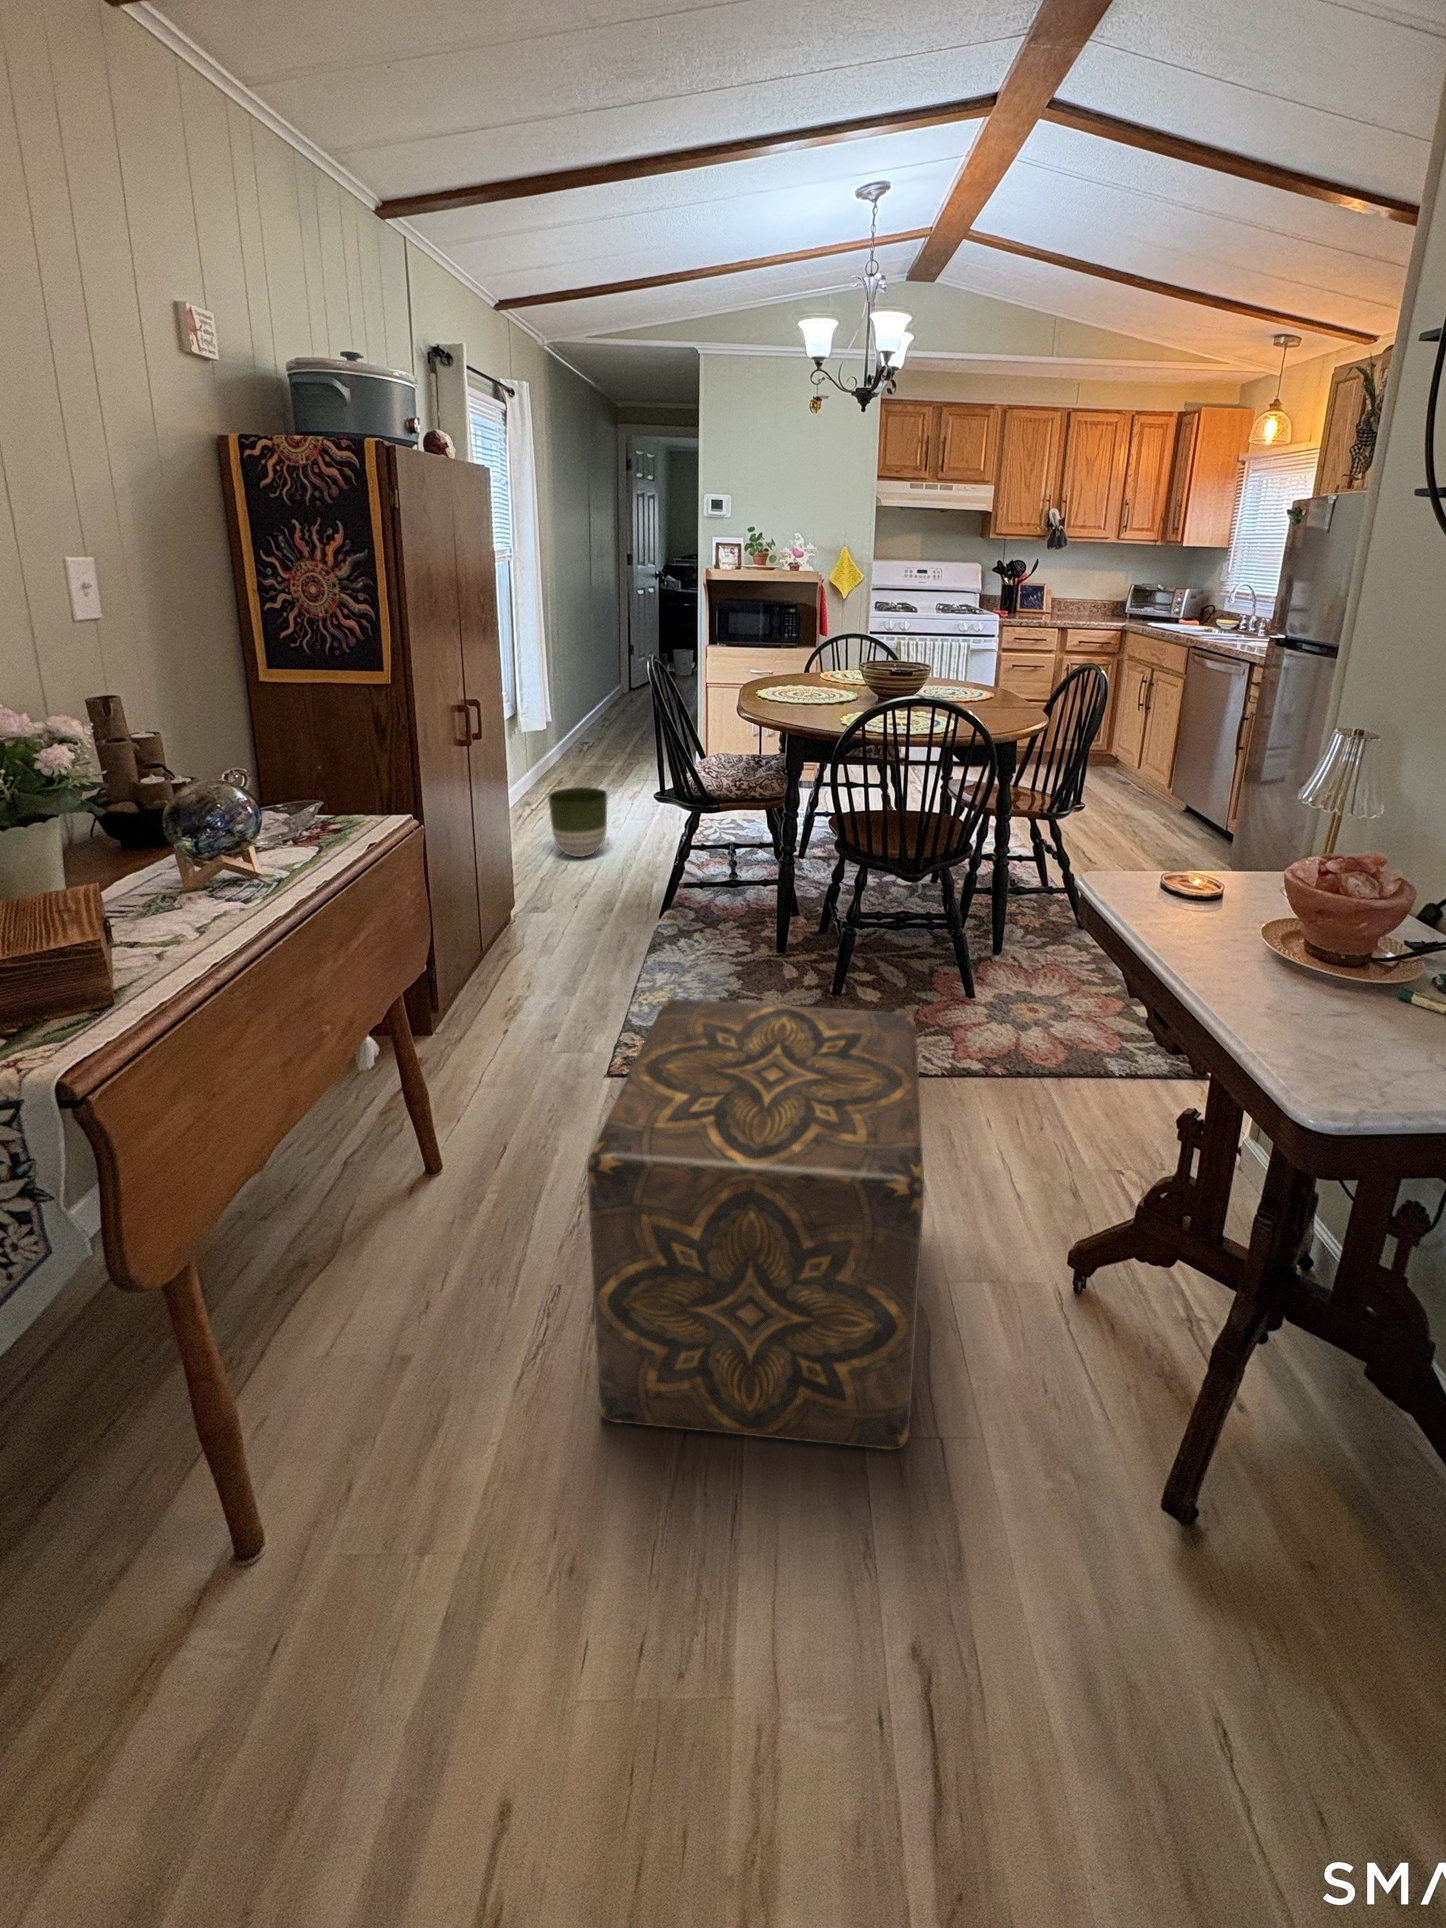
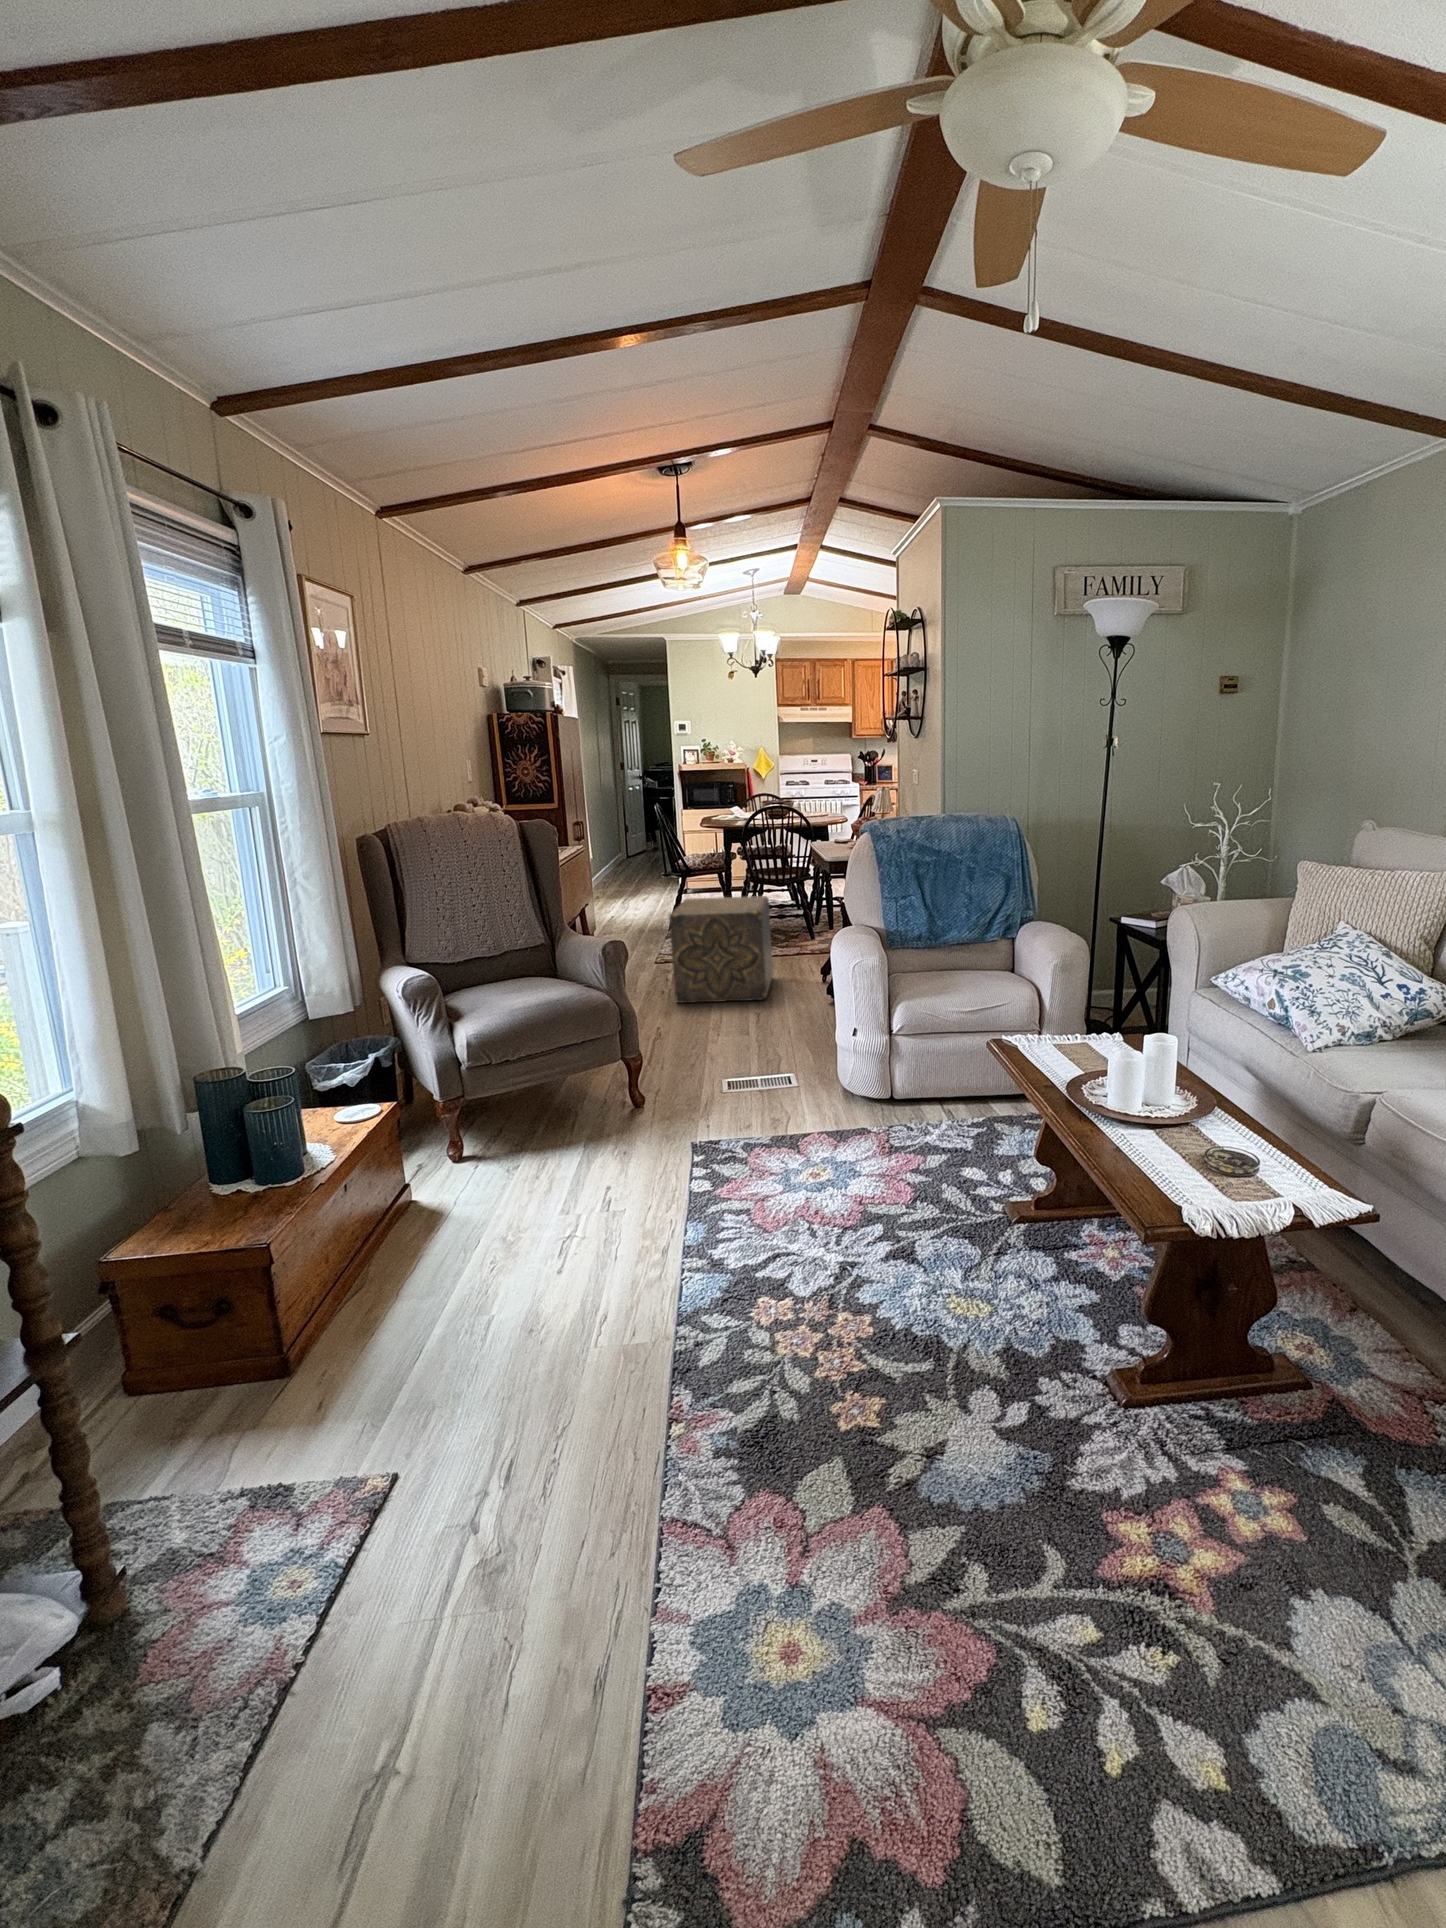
planter: present [549,787,607,857] -> none [606,883,637,918]

